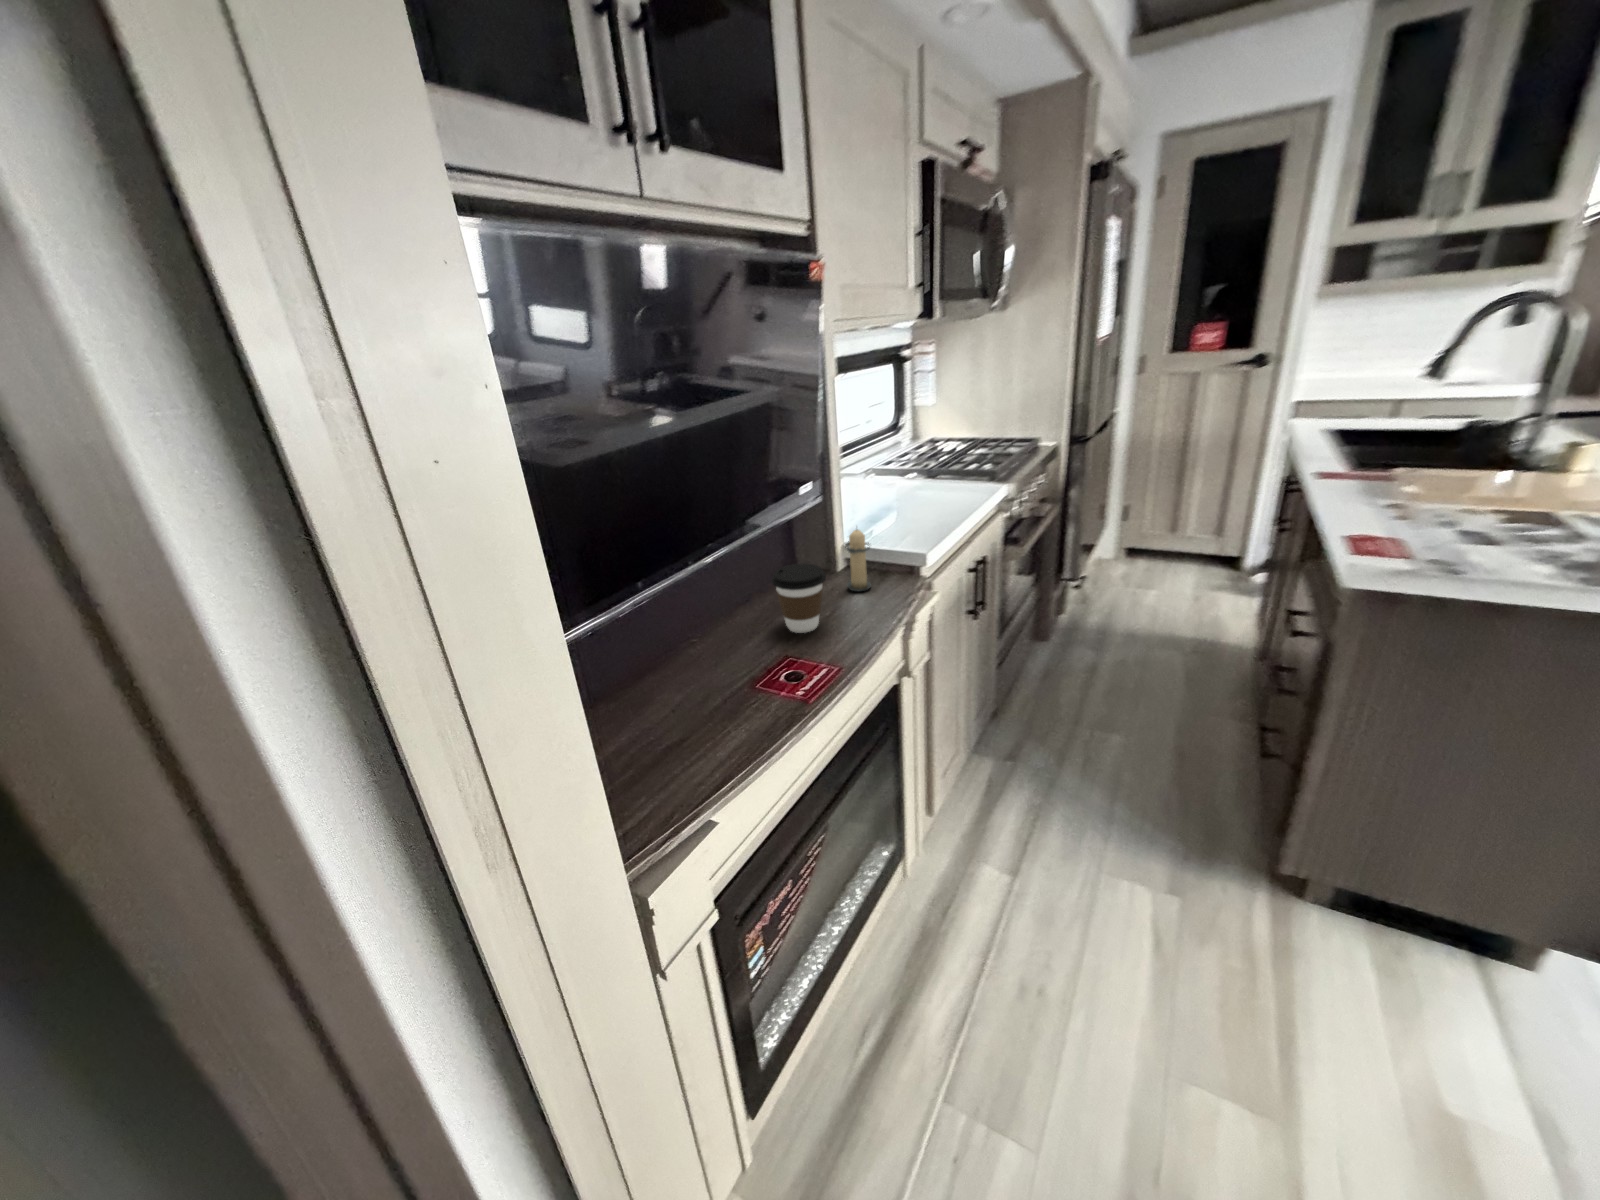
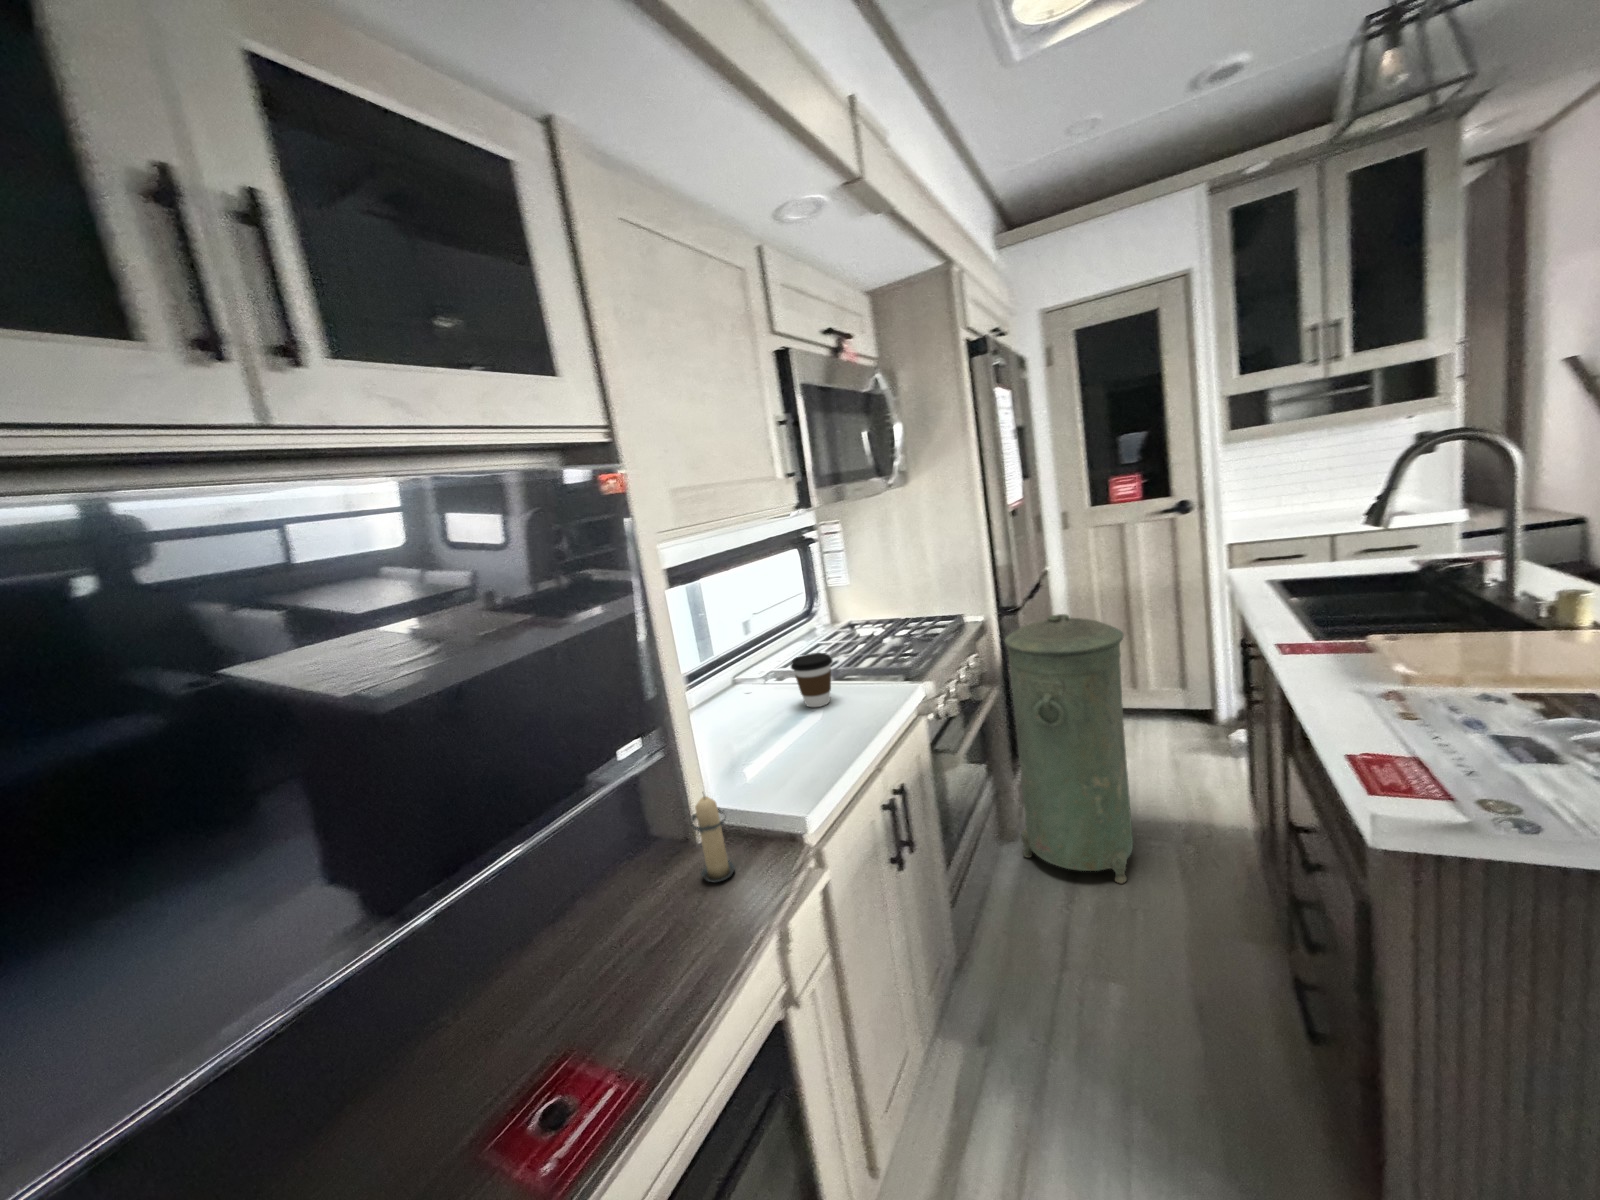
trash can: none [1051,446,1180,676] -> present [1005,614,1133,884]
coffee cup: present [772,563,826,633] -> present [791,653,833,707]

